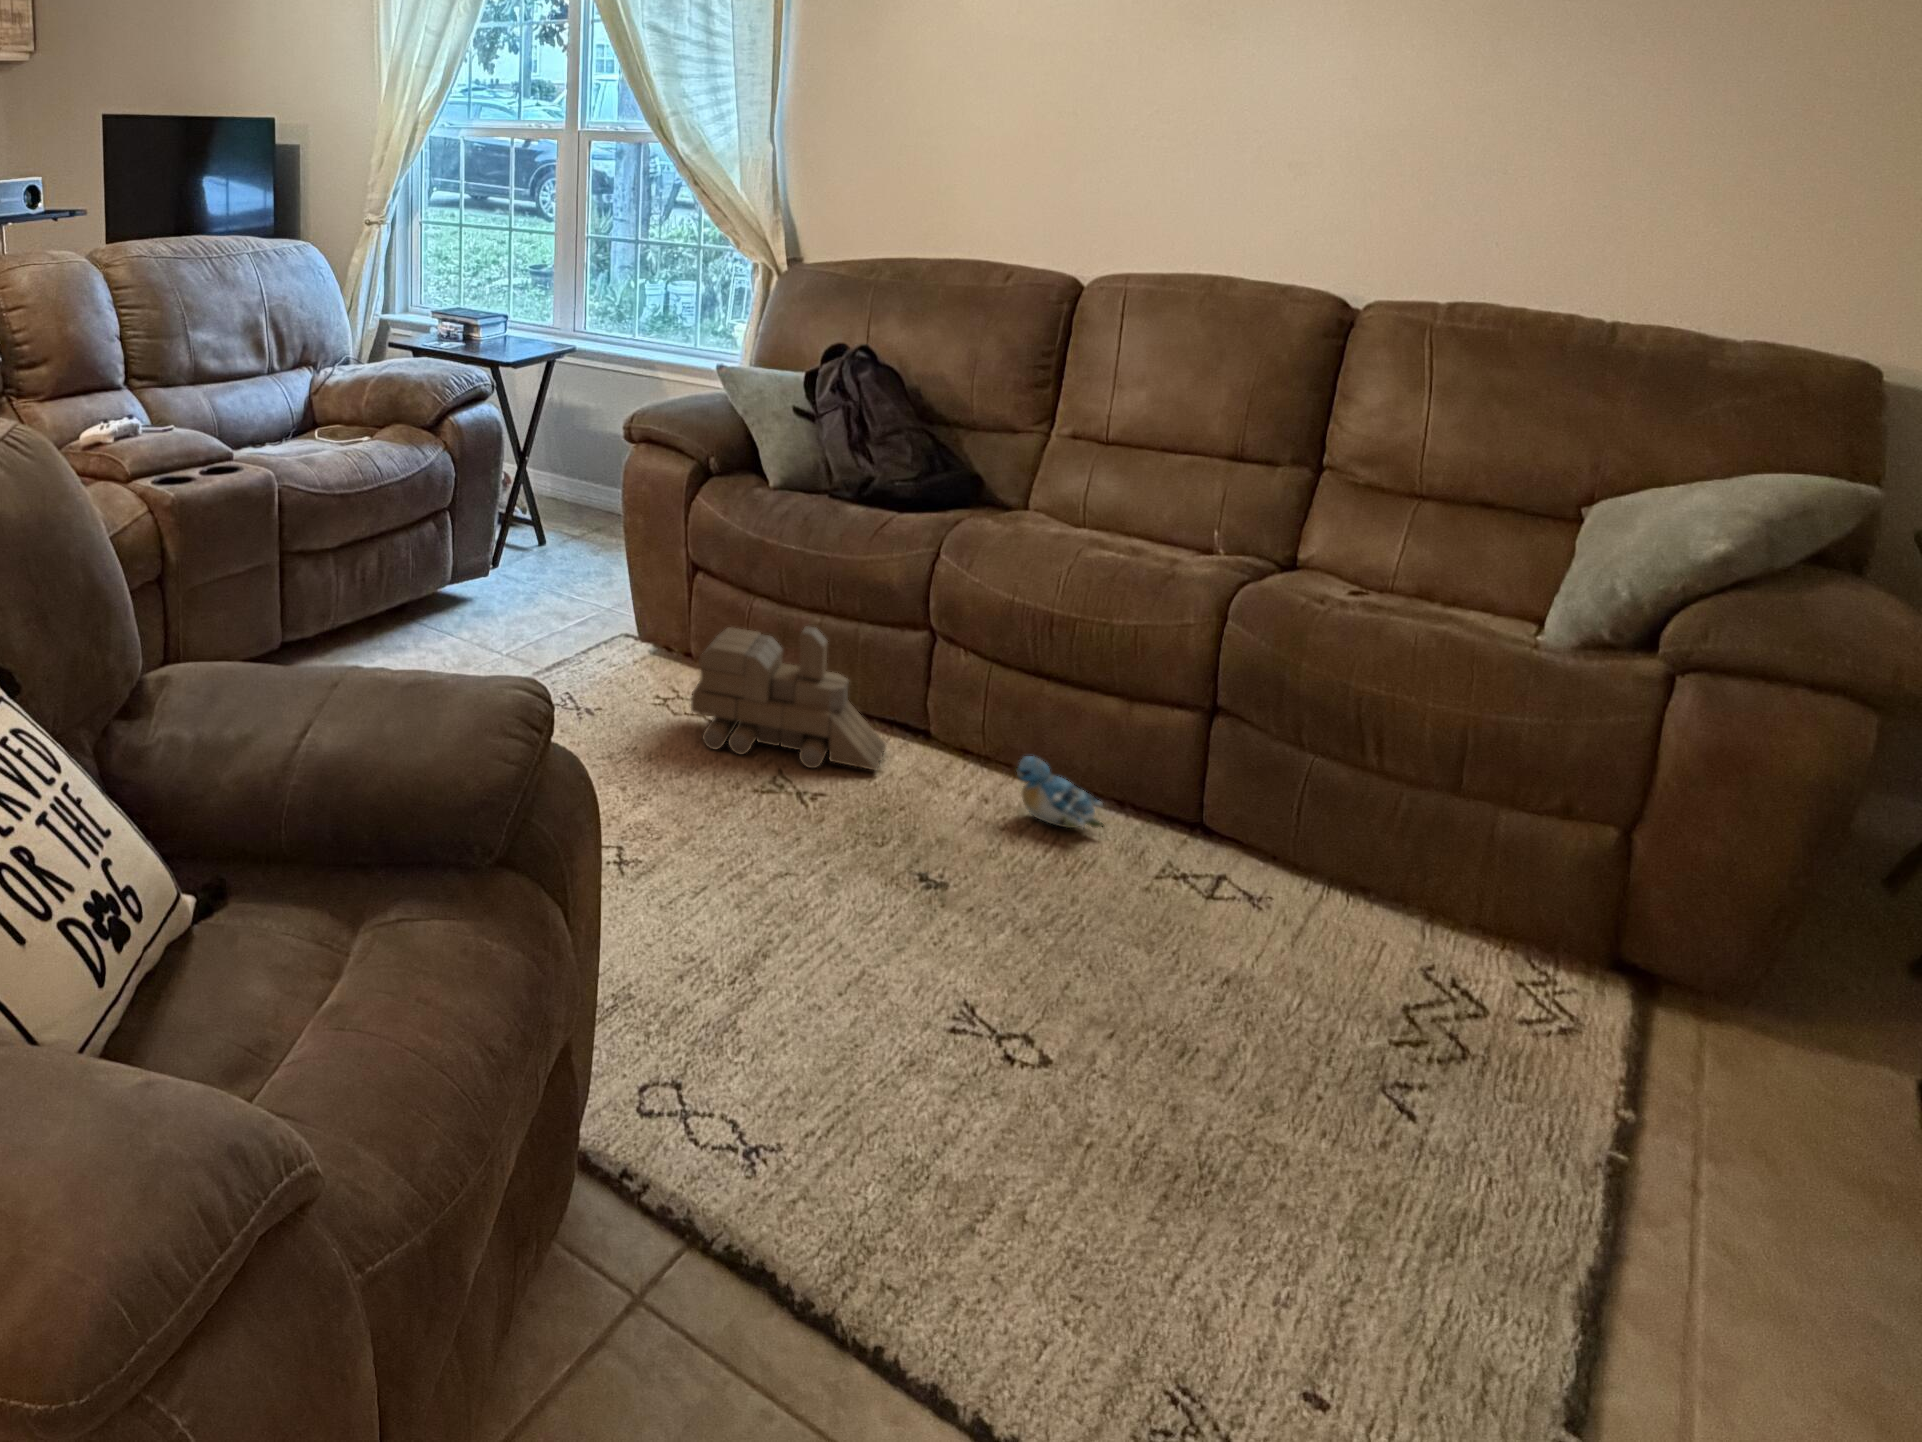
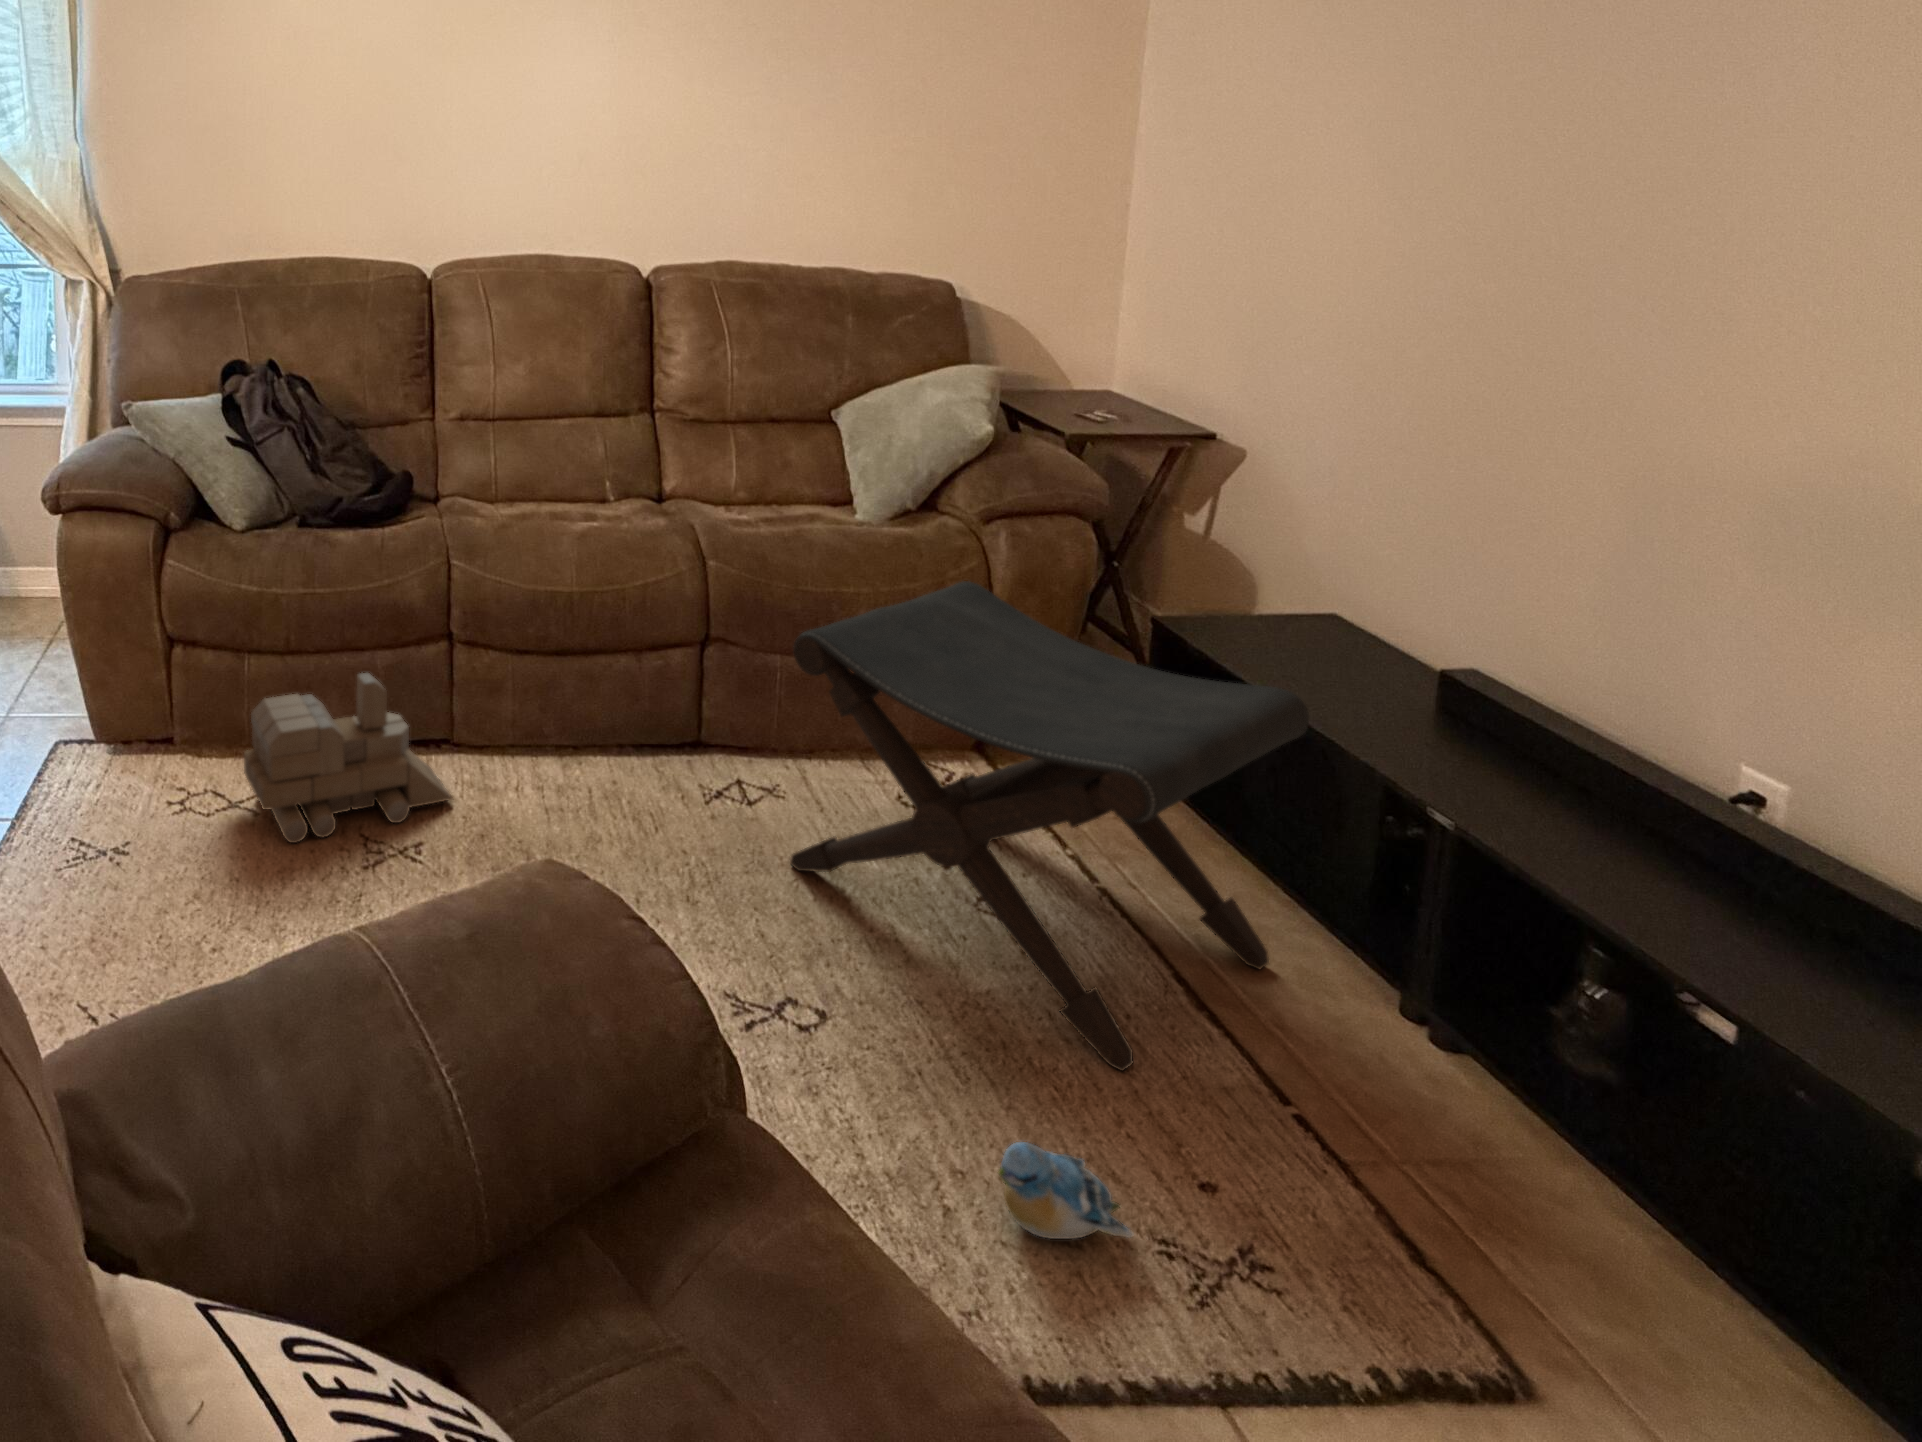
footstool: none [1156,667,1769,1257] -> present [790,581,1309,1071]
plush toy: present [1016,756,1104,828] -> present [999,1142,1133,1239]

